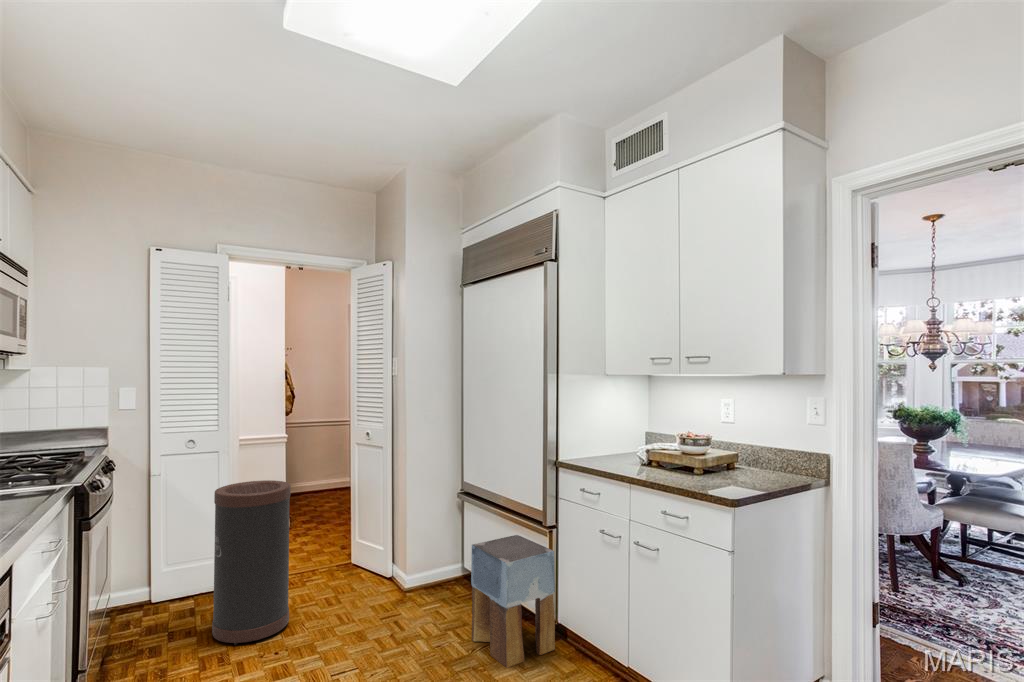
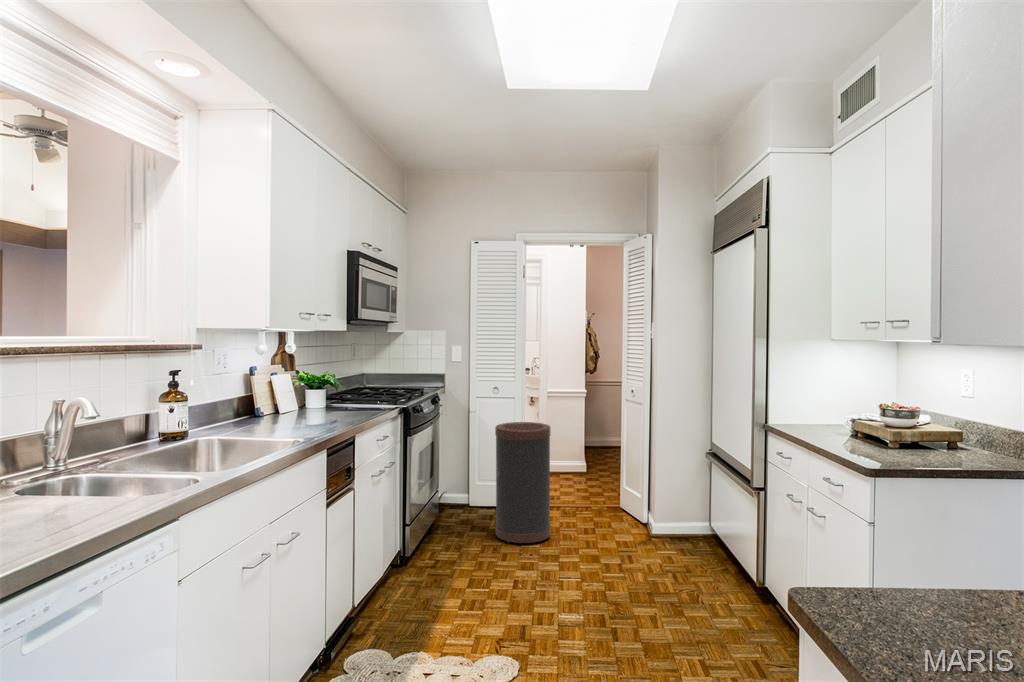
stool: present [471,535,555,668] -> none [686,498,761,611]

